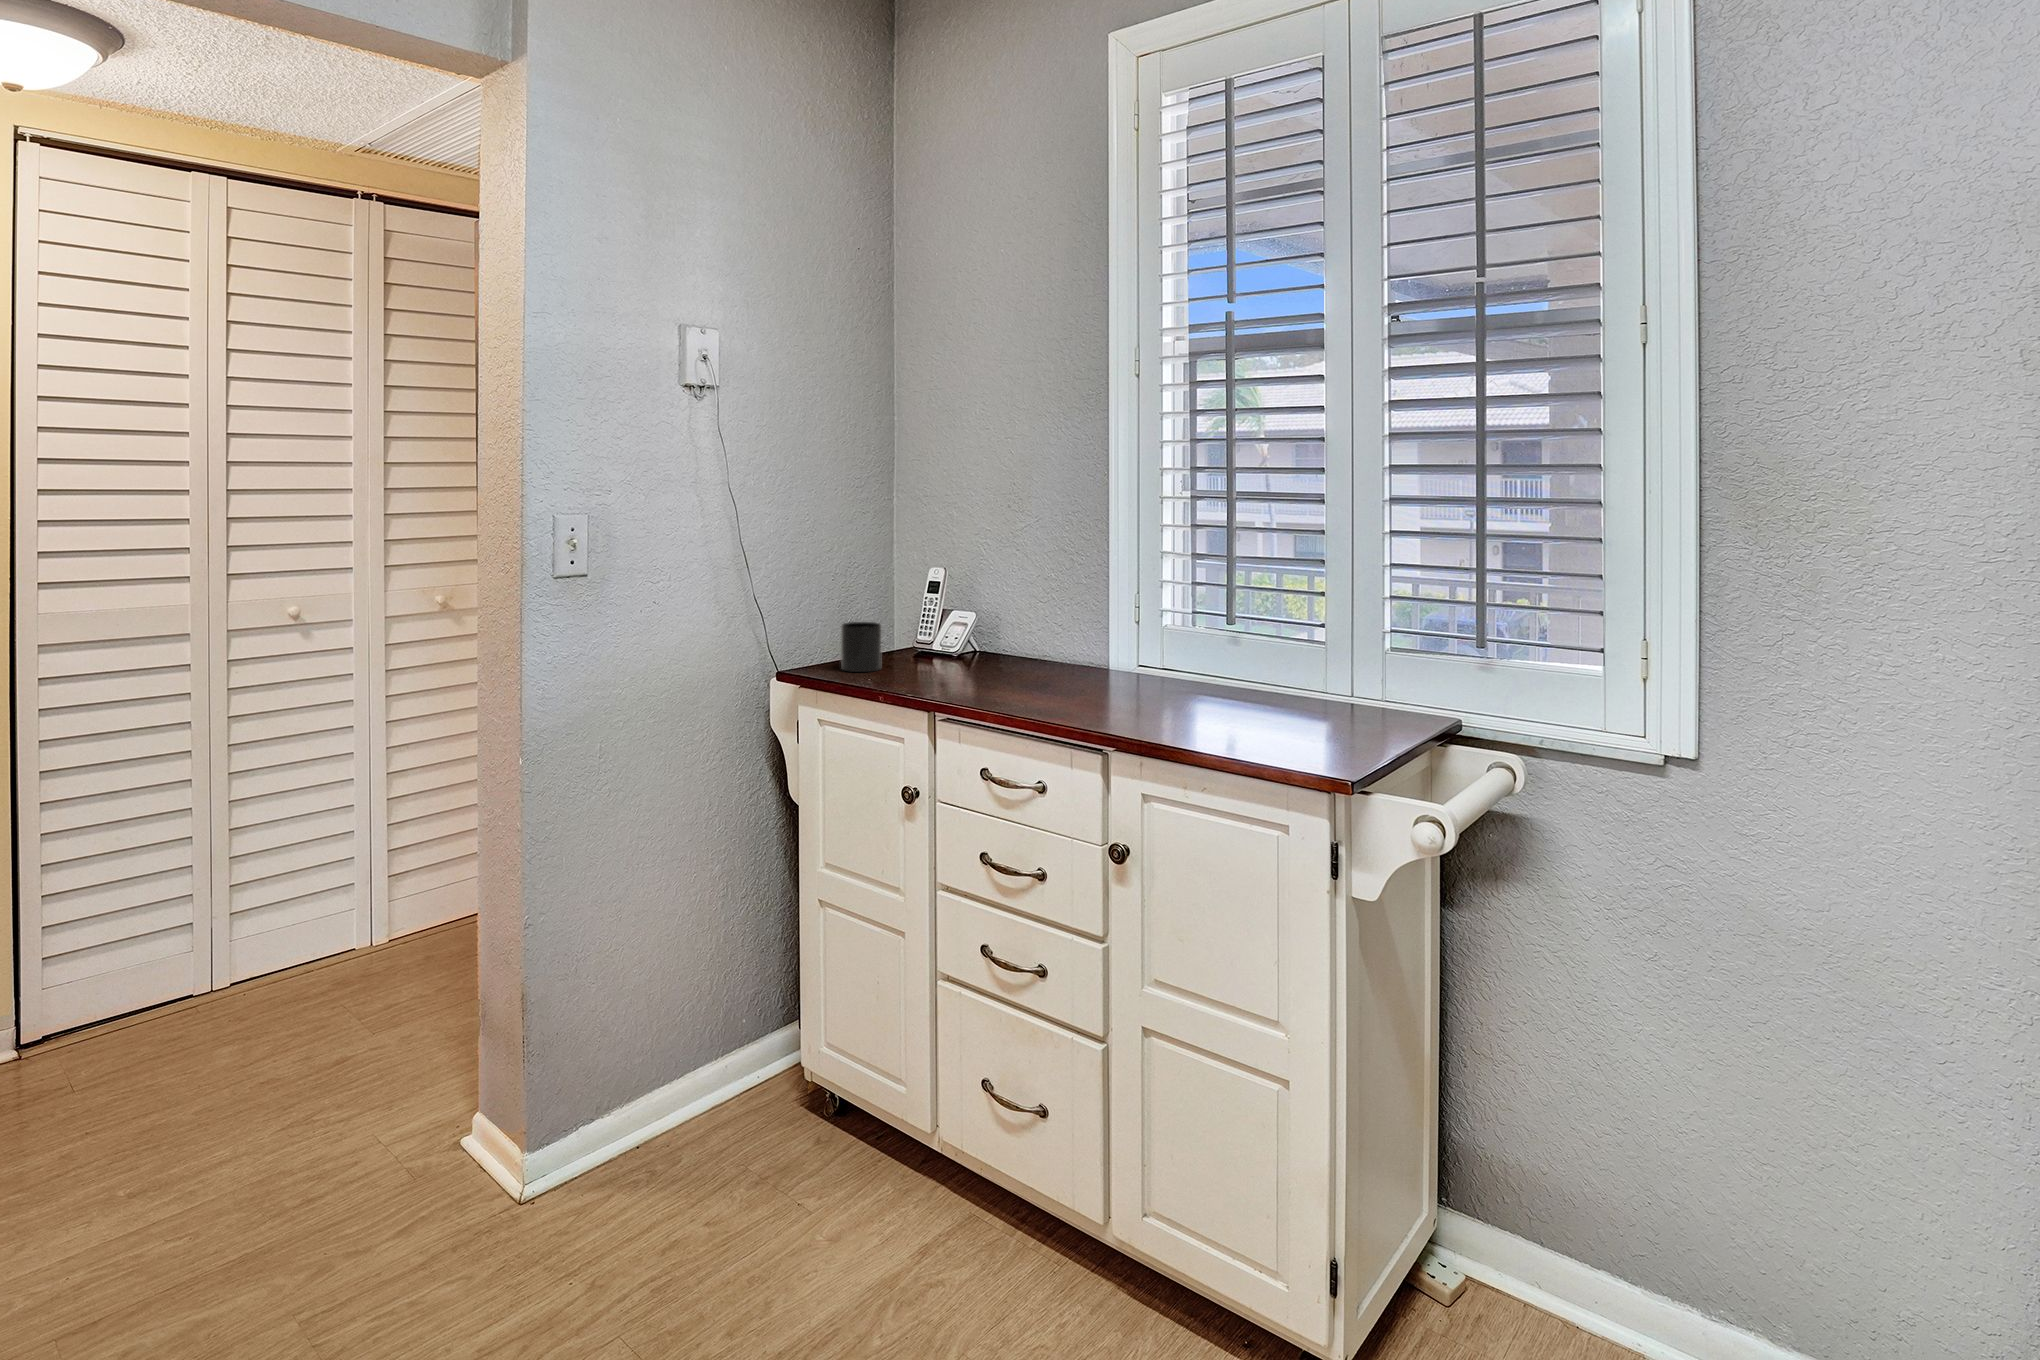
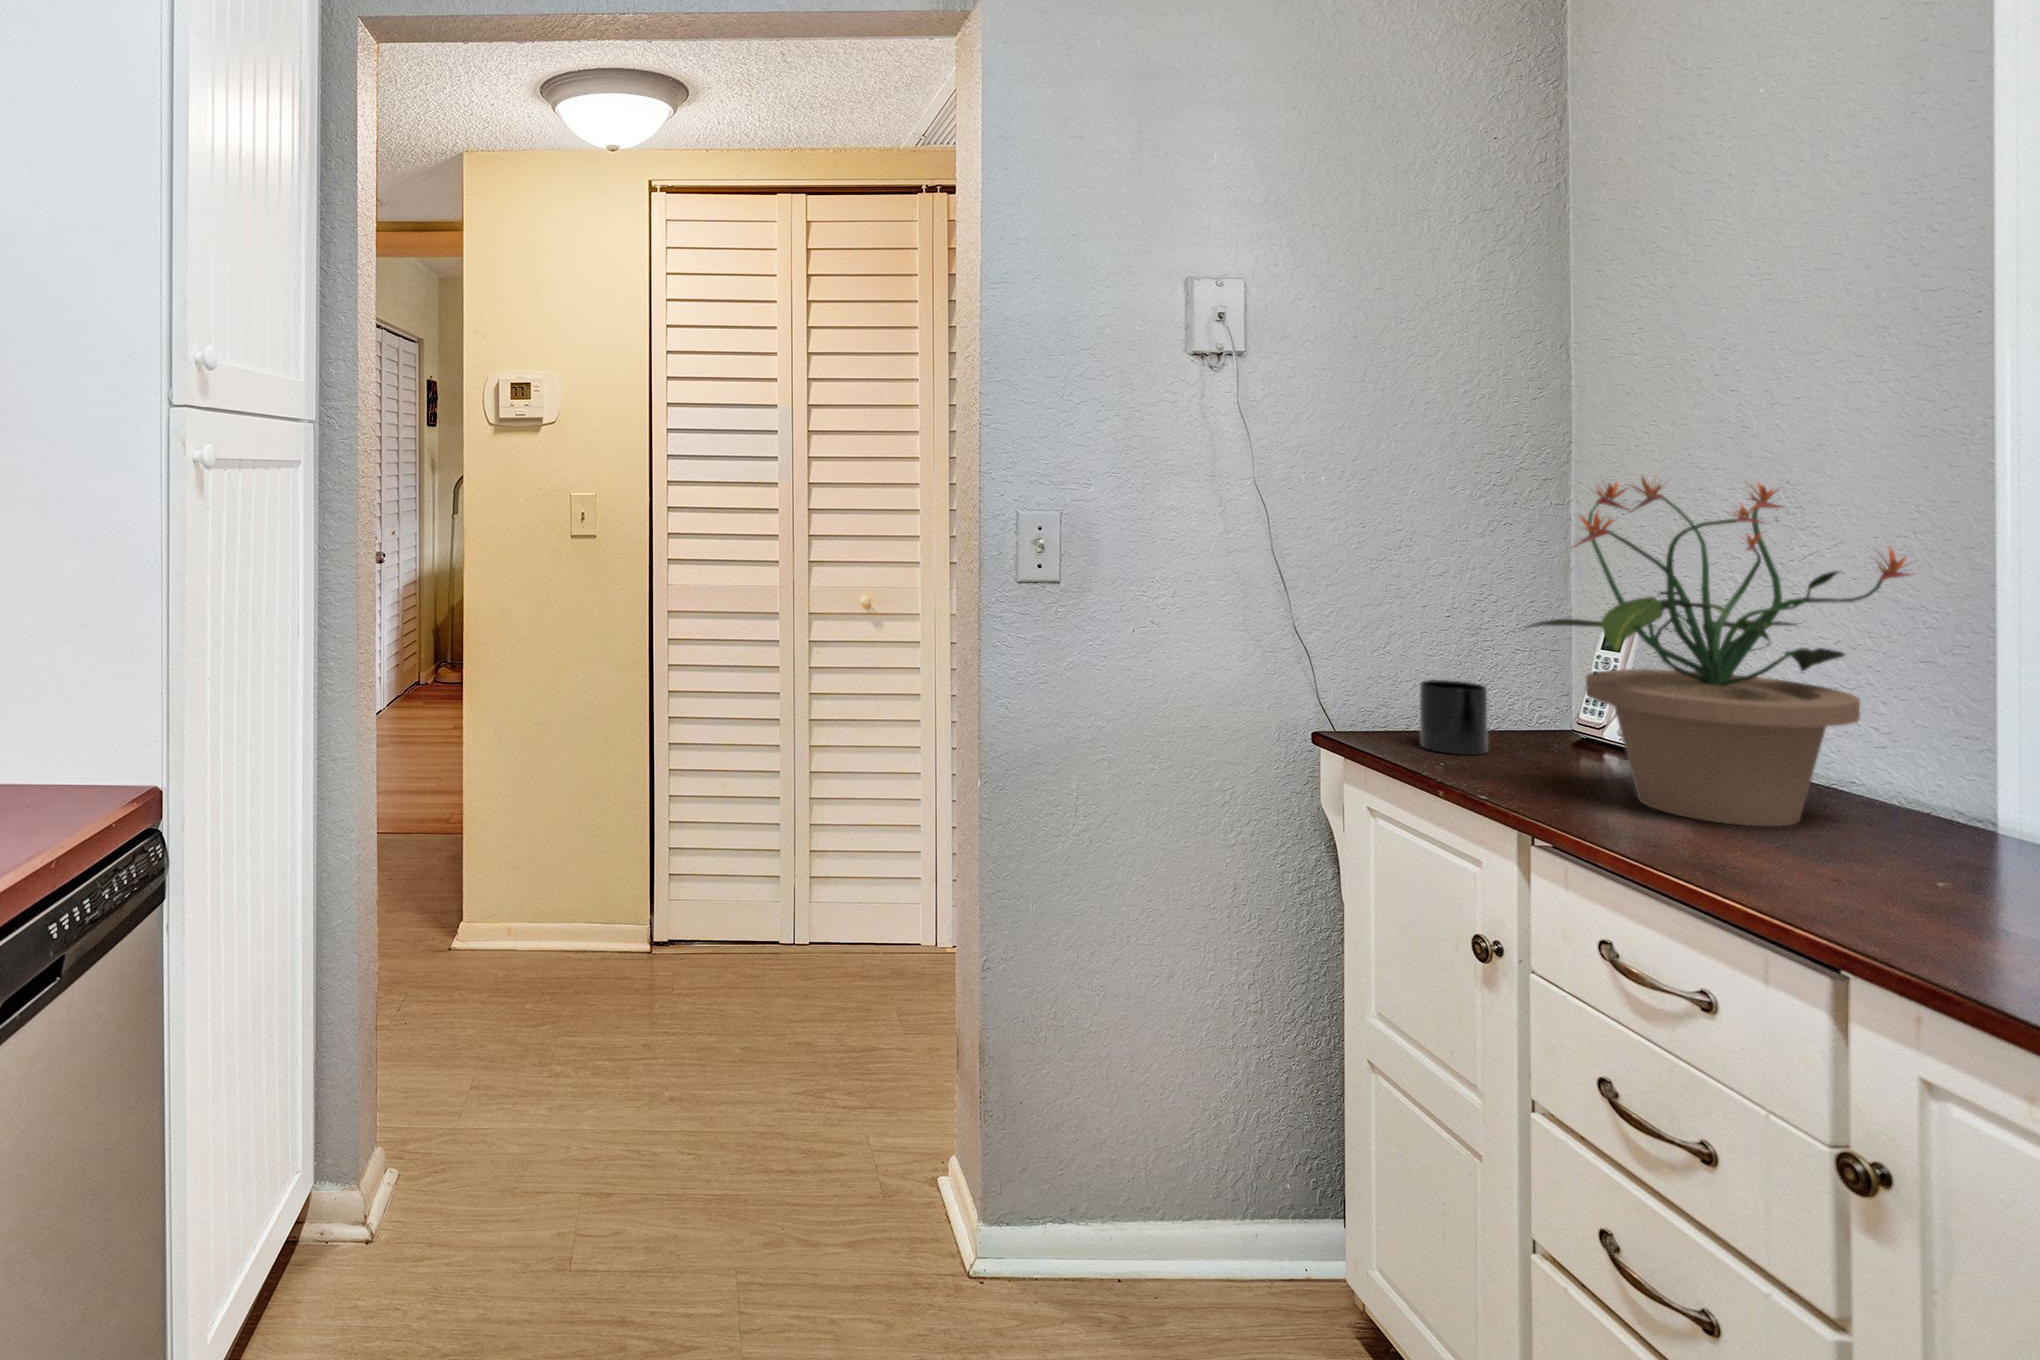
potted plant: none [920,478,1107,689] -> present [1528,477,1914,827]

